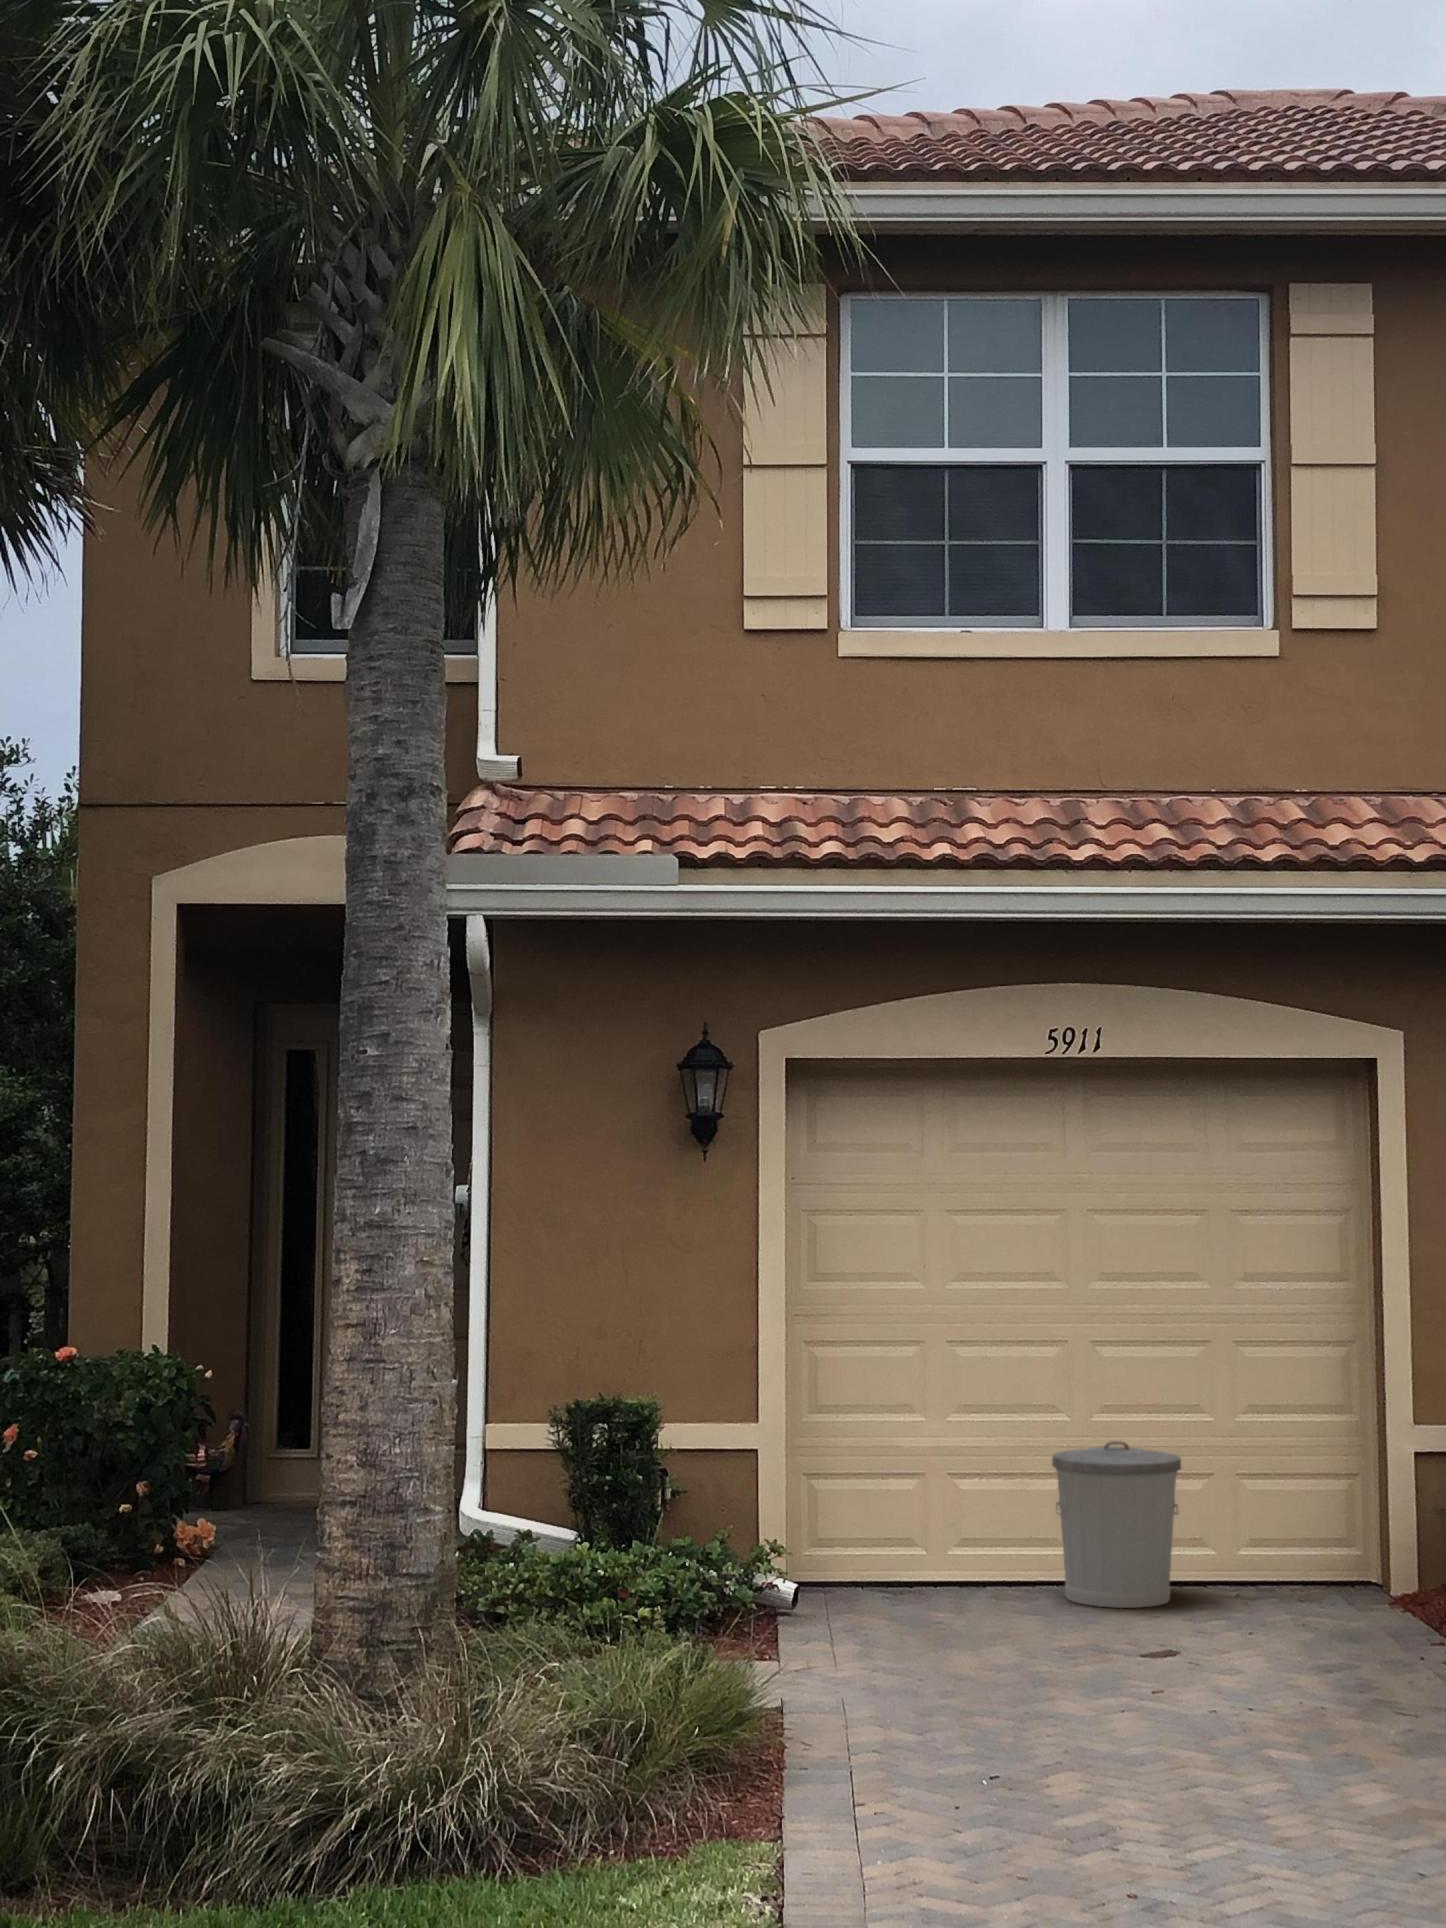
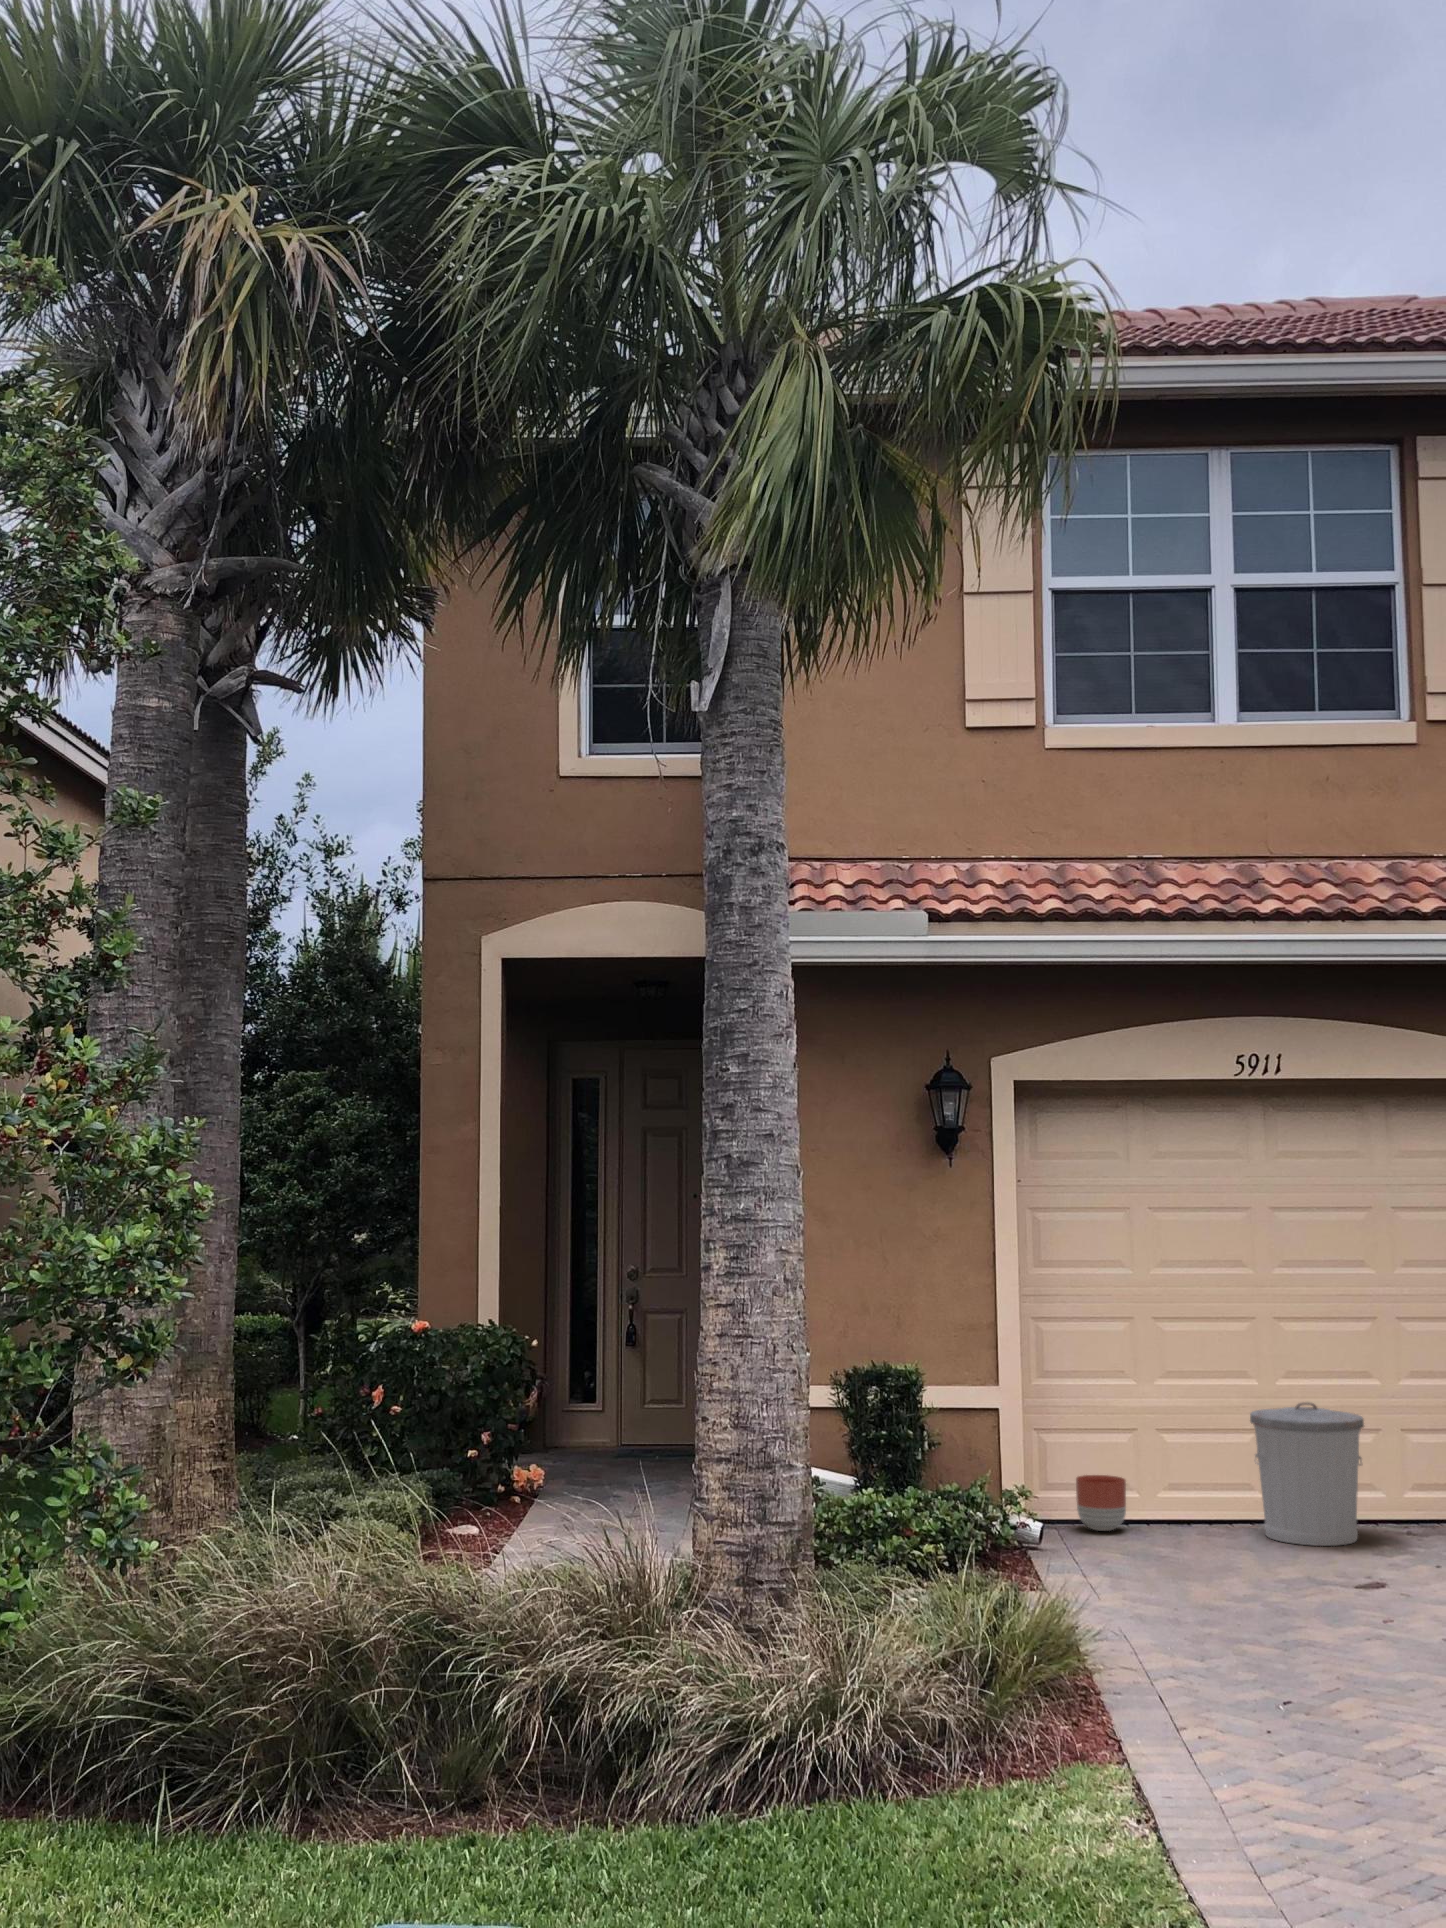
planter: none [848,1529,906,1594] -> present [1076,1475,1126,1531]

